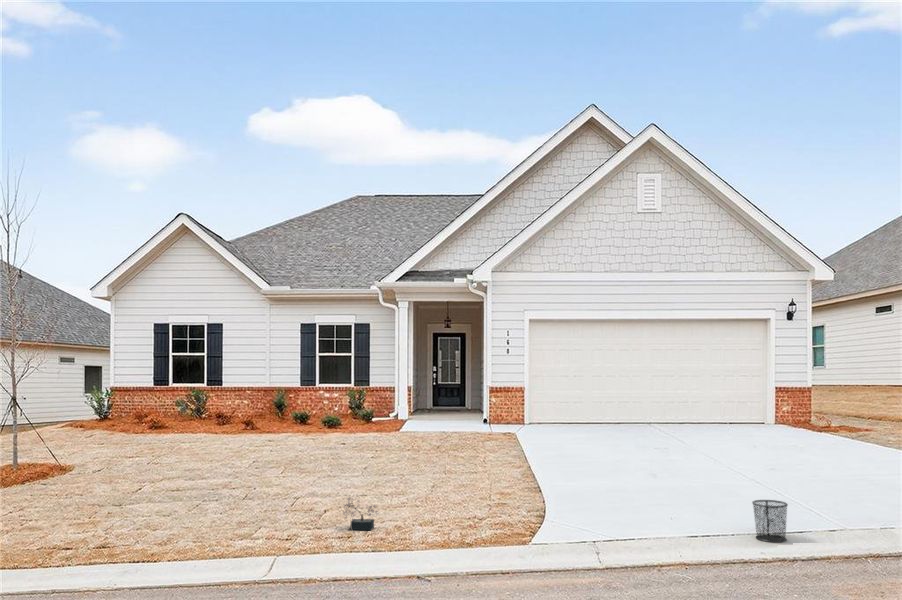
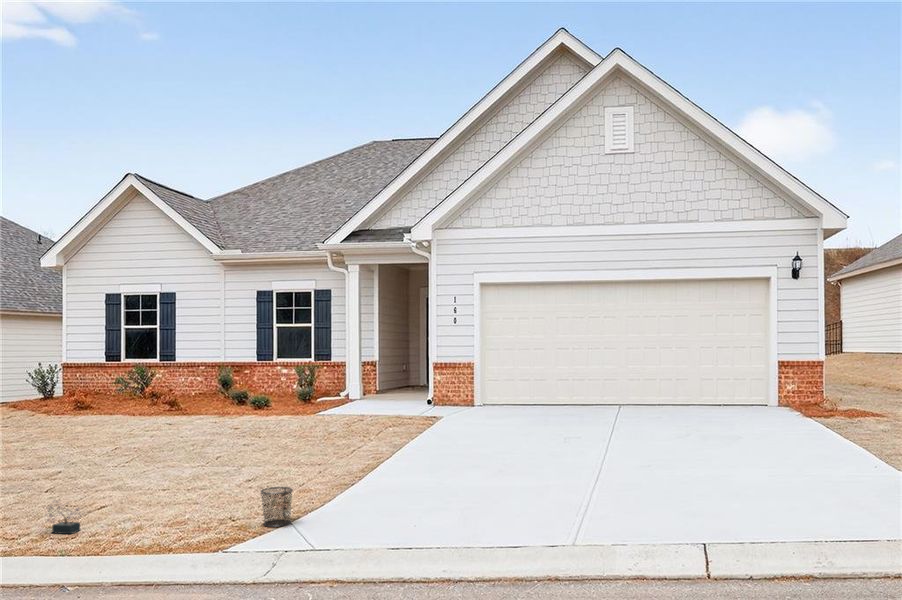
trash can: present [752,500,788,542] -> present [261,487,292,527]

